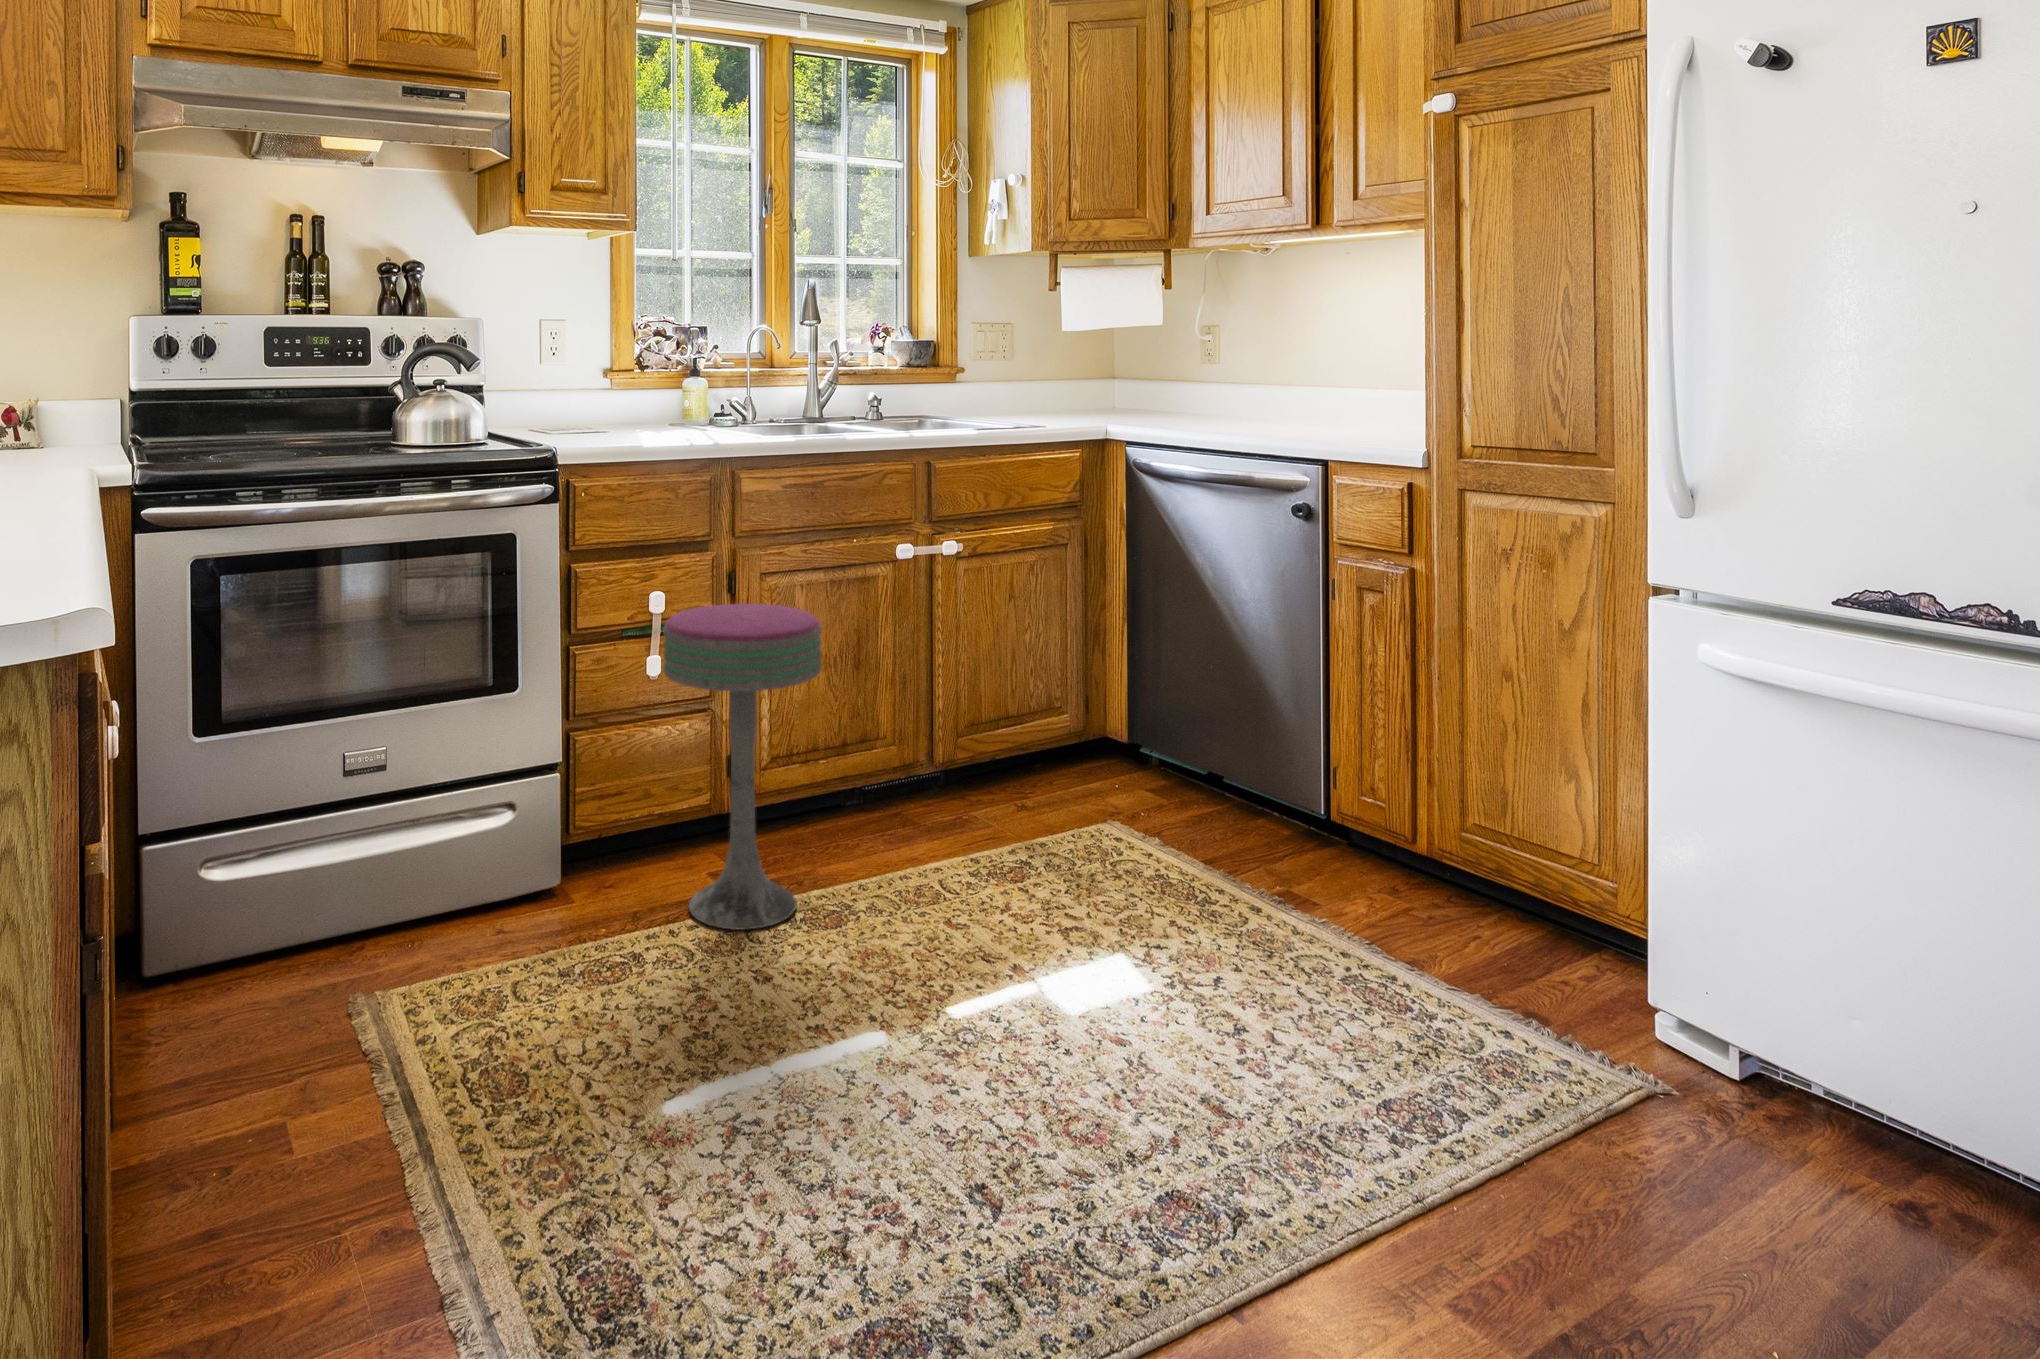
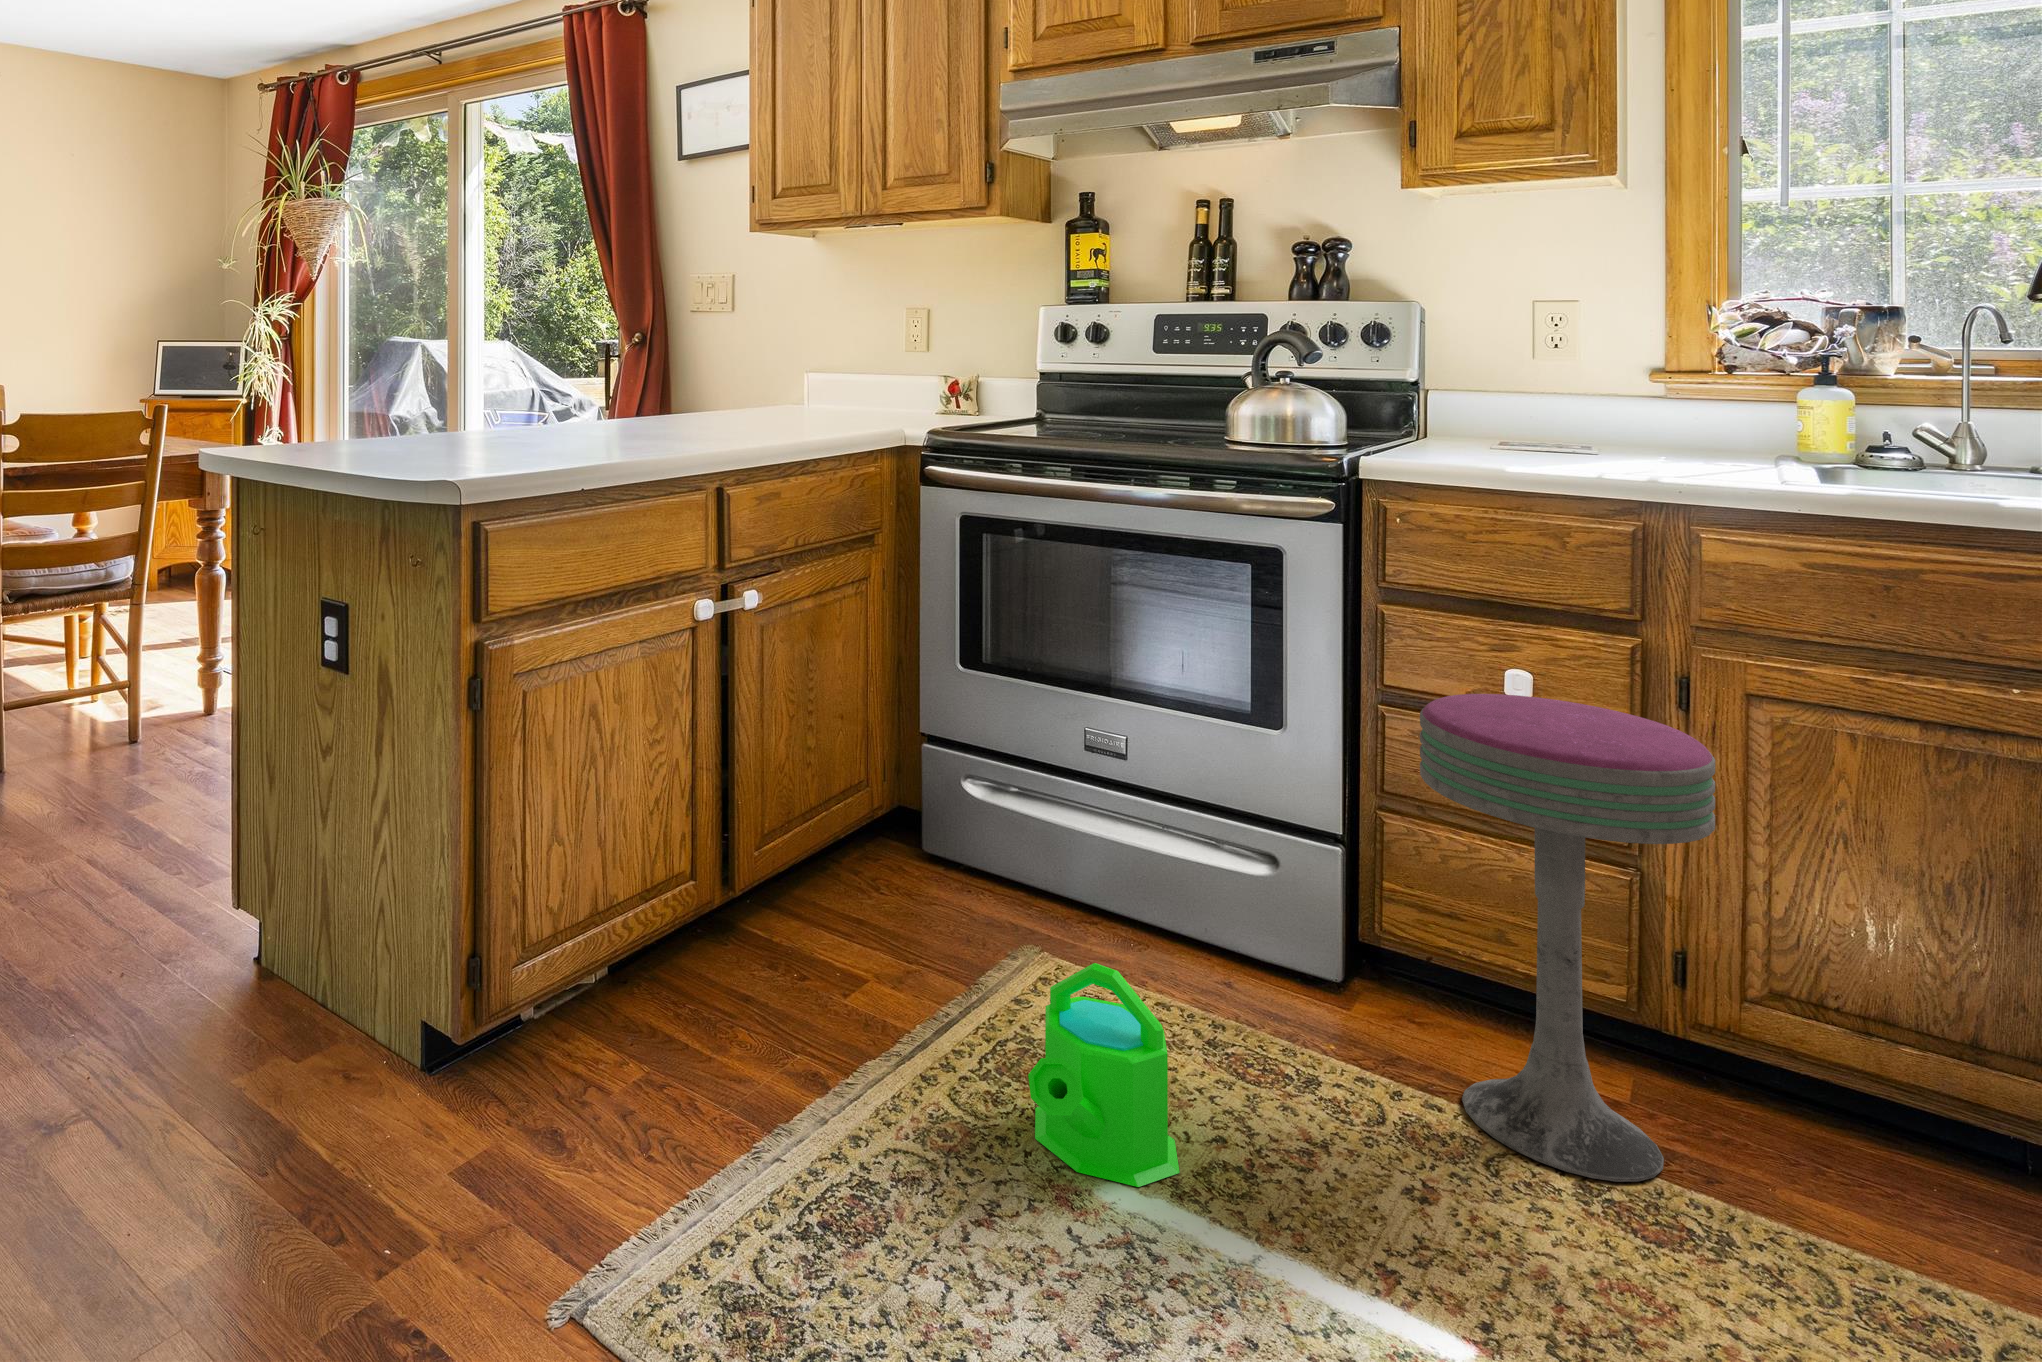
watering can: none [556,925,684,1124] -> present [1028,963,1180,1187]

